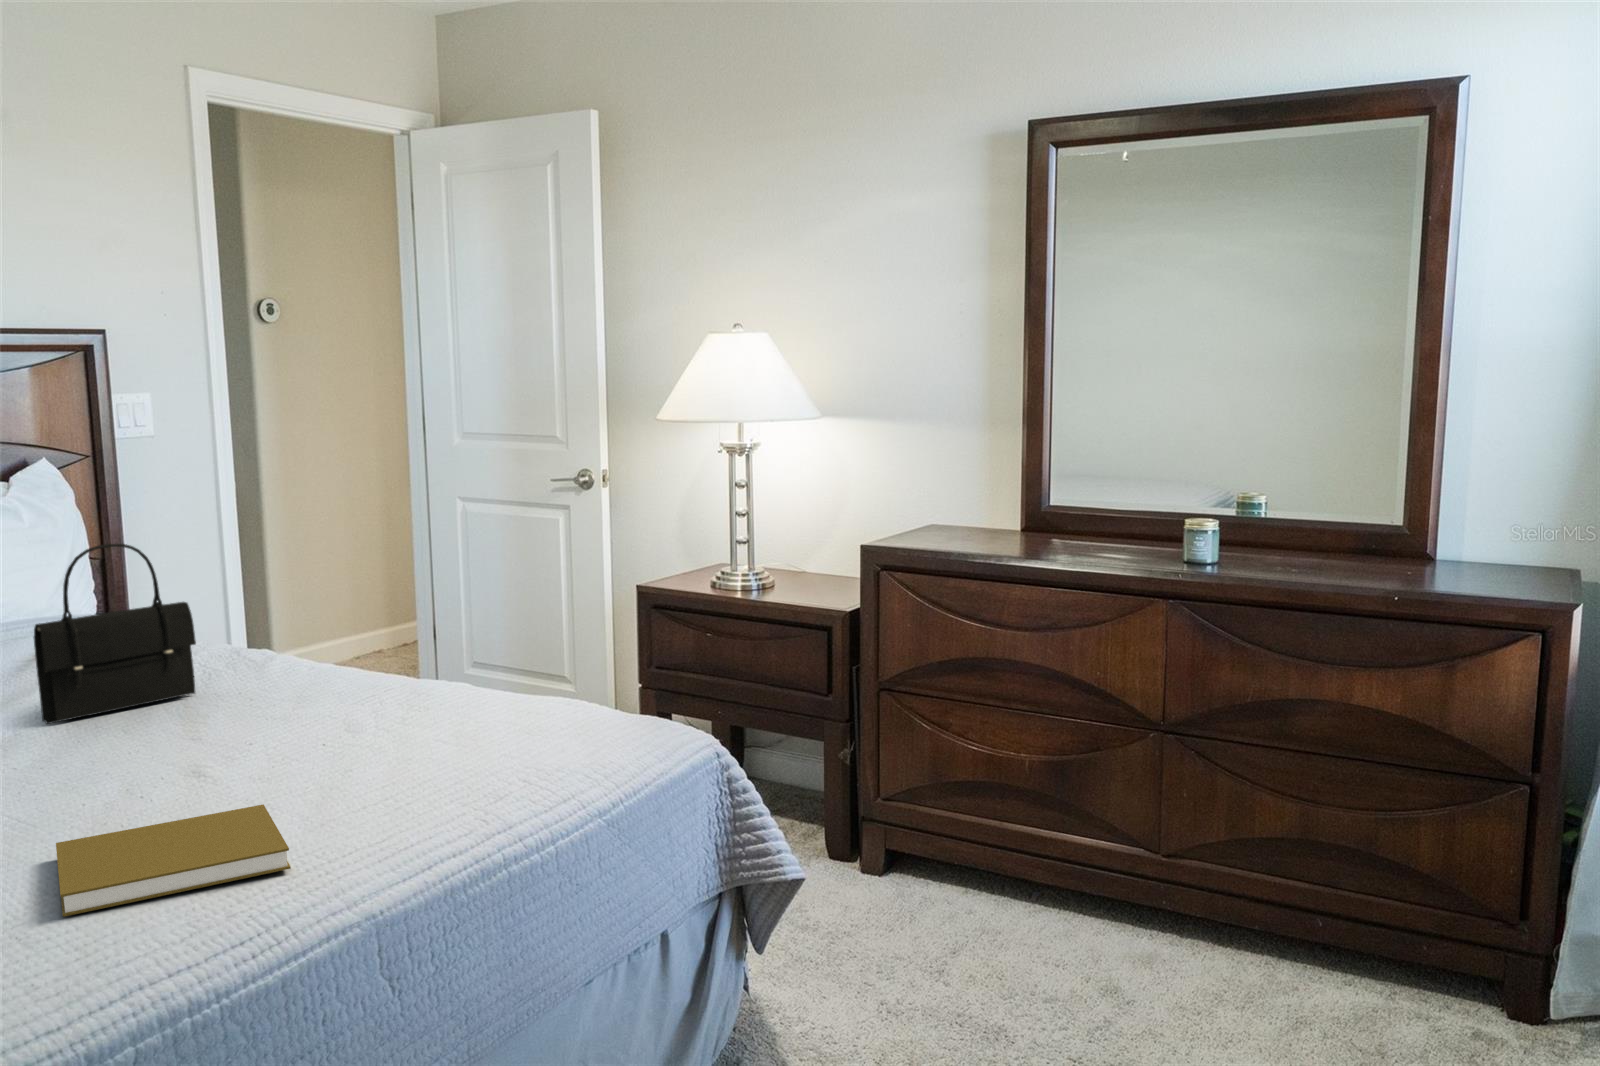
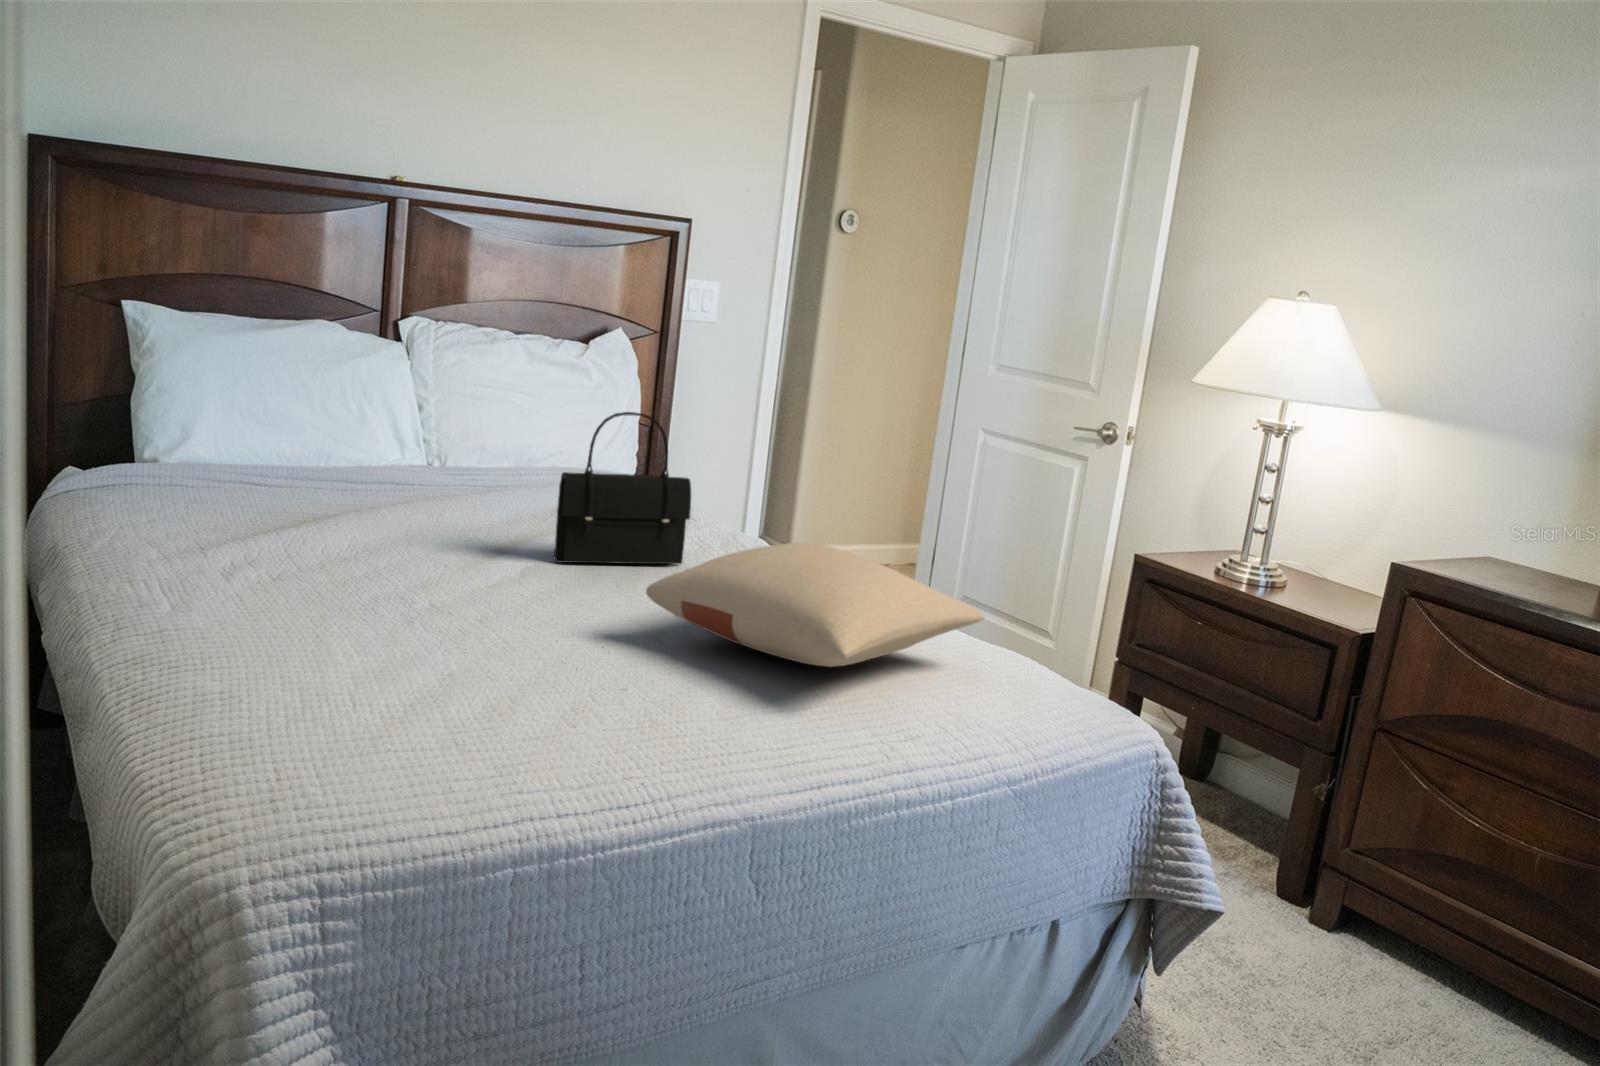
pillow: none [180,638,536,757] -> present [646,543,984,667]
book: present [56,805,291,917] -> none [497,669,694,750]

